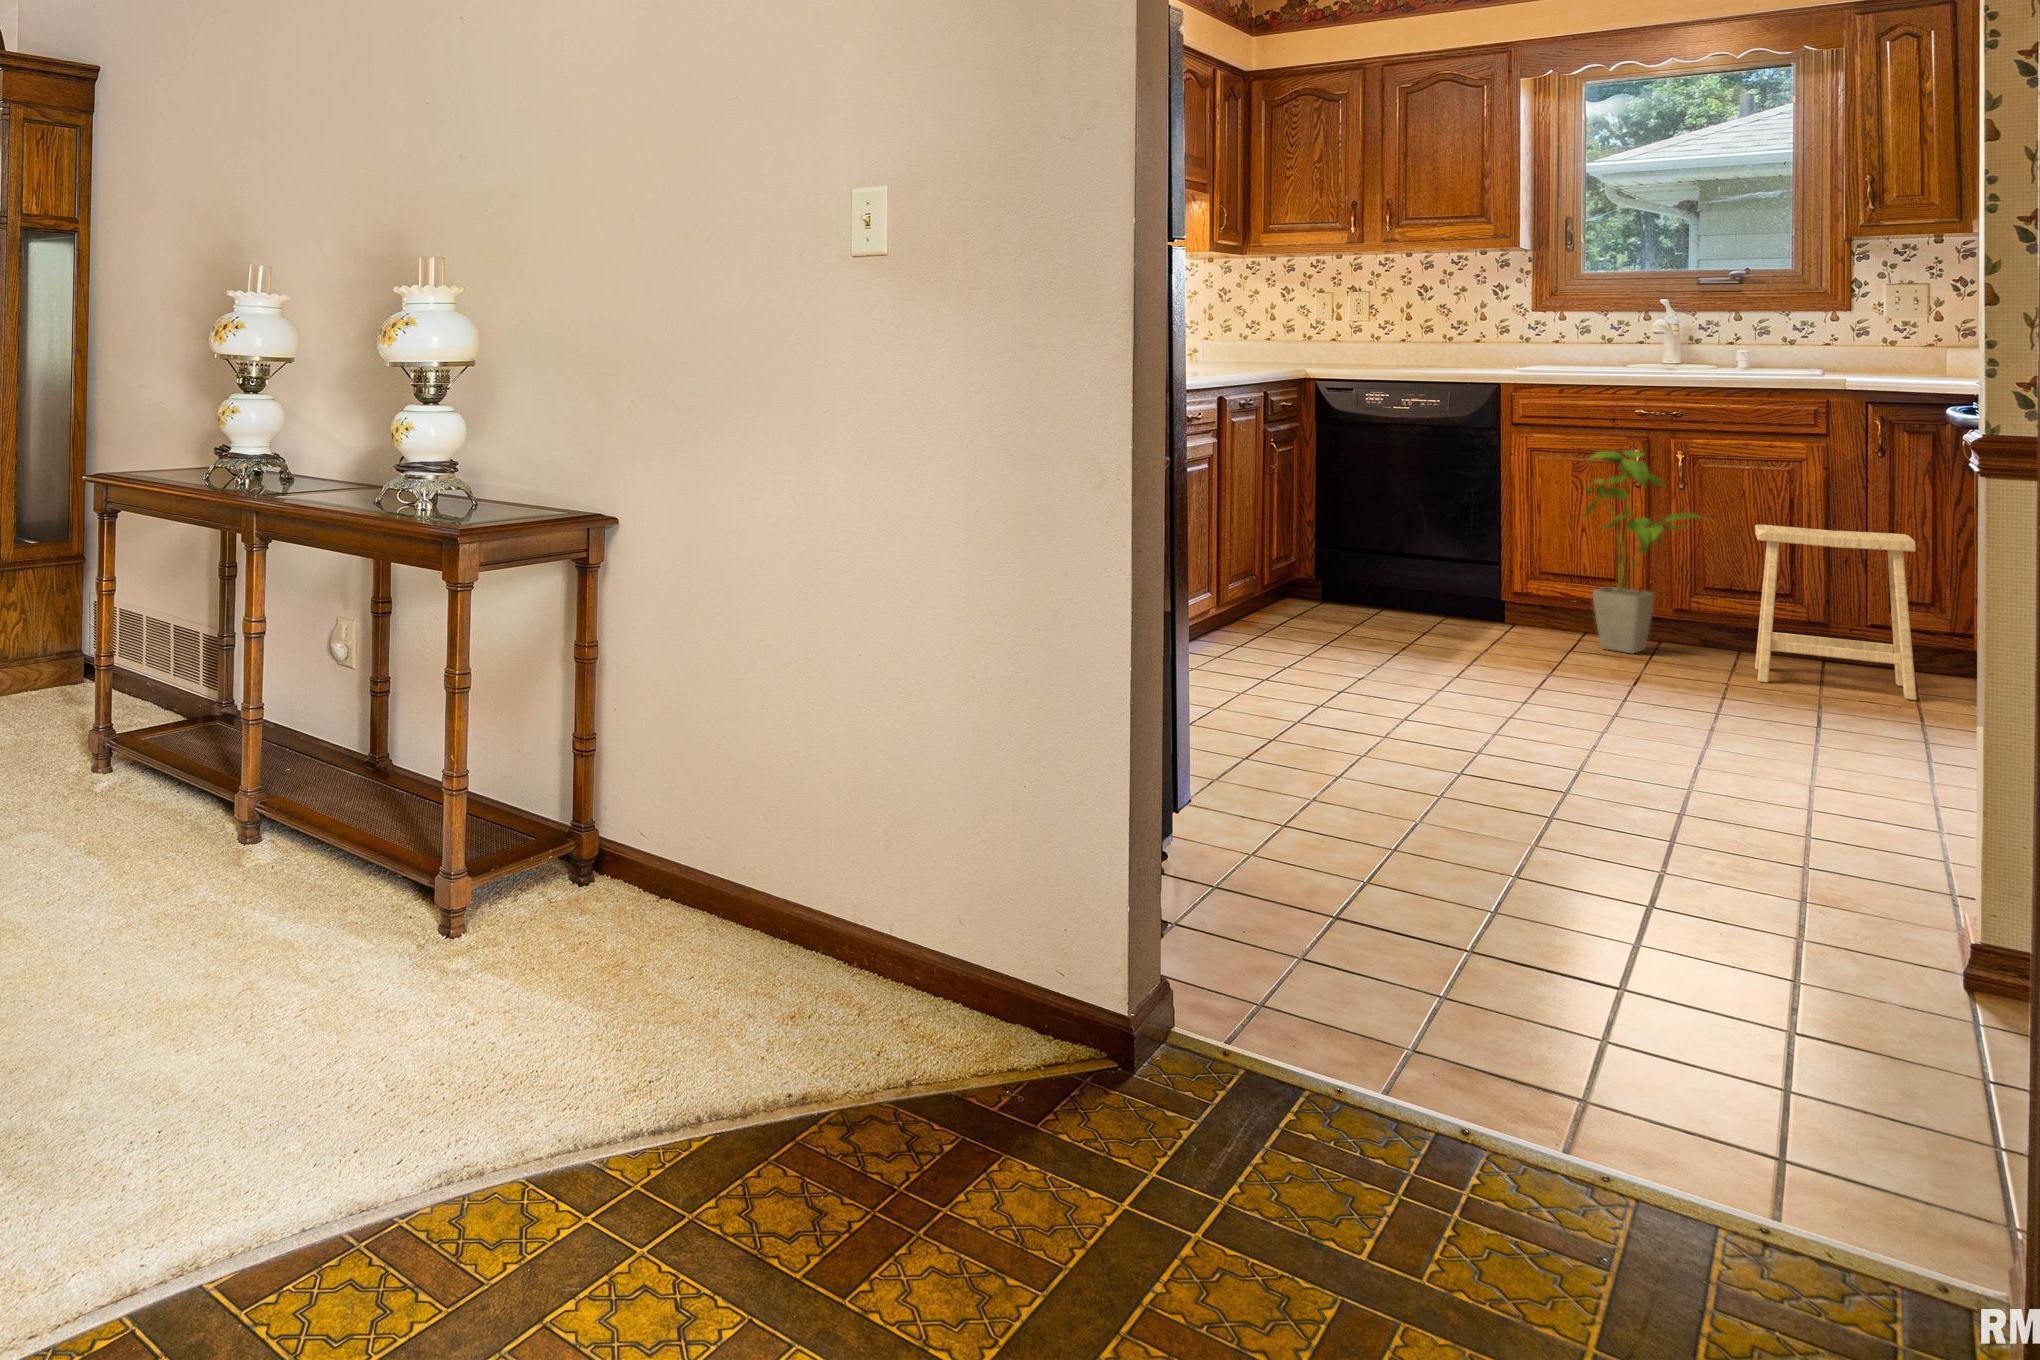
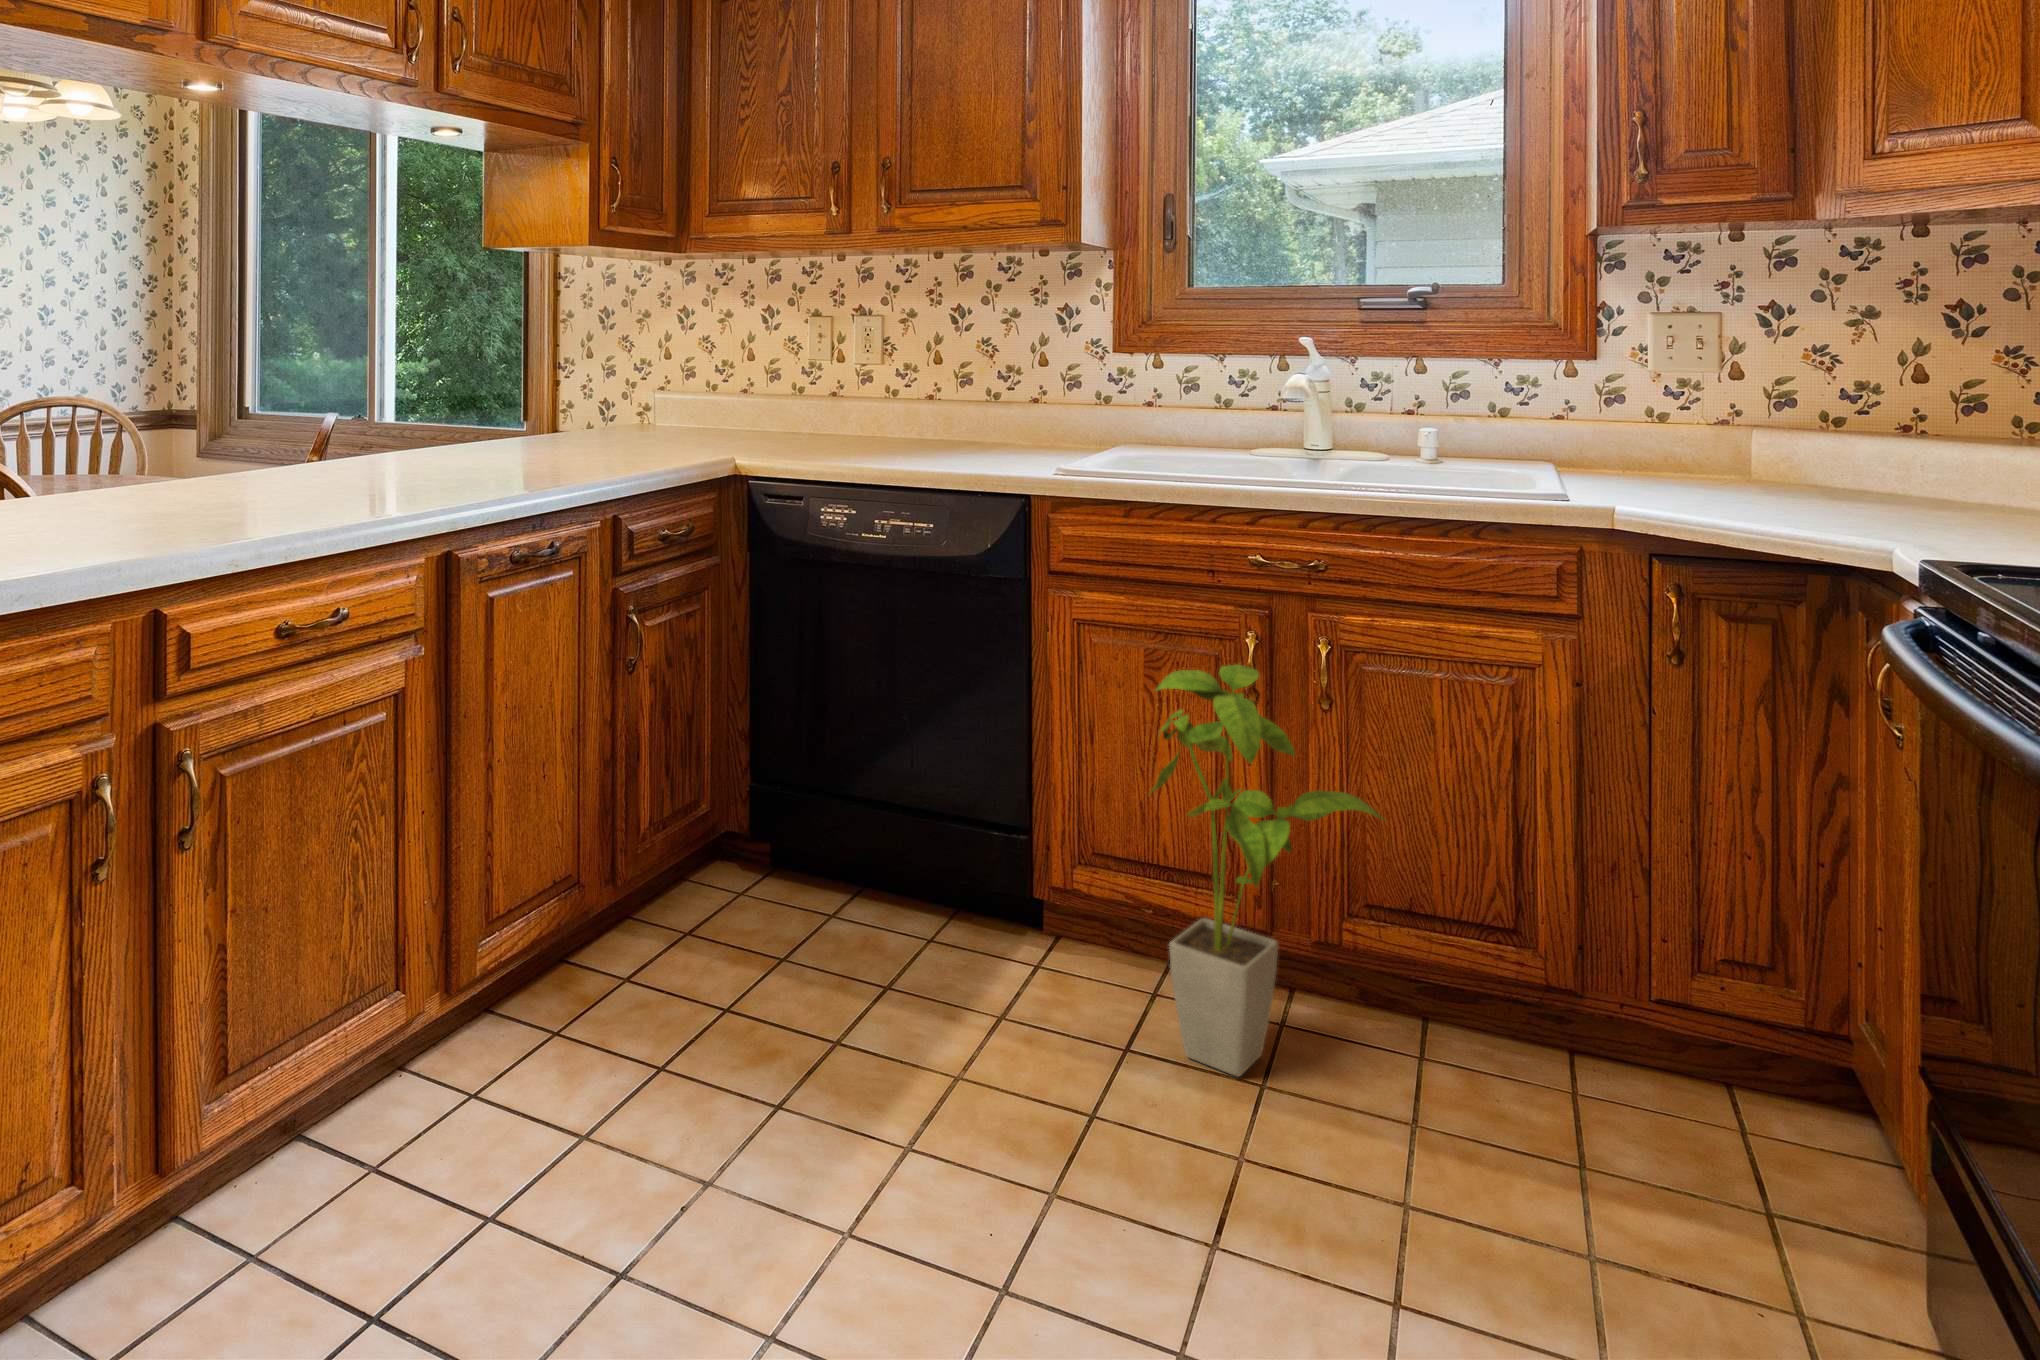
footstool: present [1755,525,1917,700] -> none [1457,835,1785,1289]

